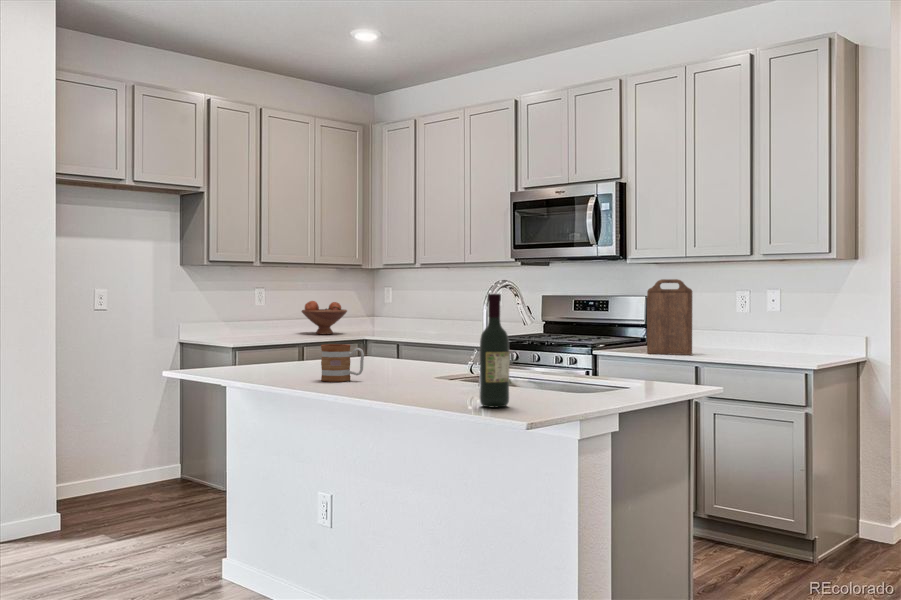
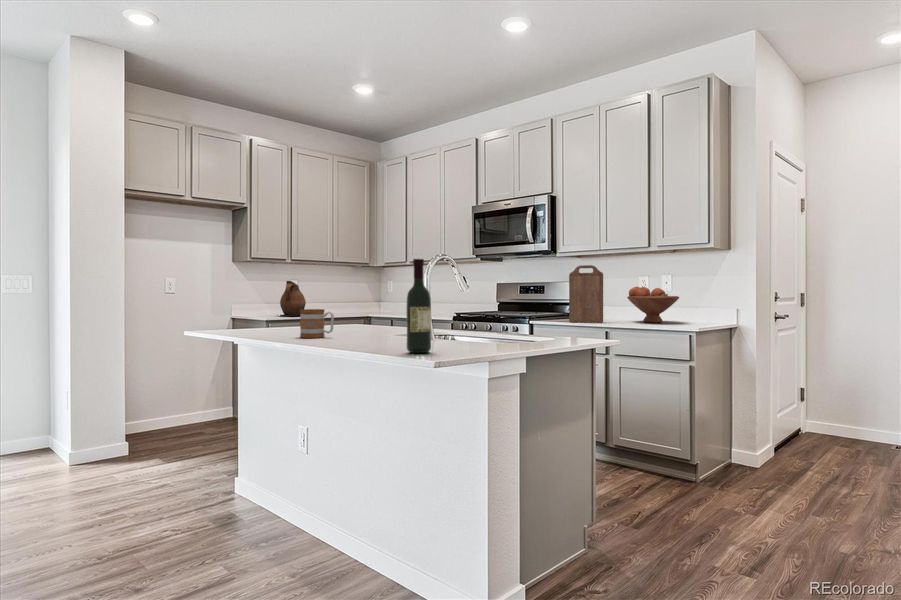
ceramic pitcher: none [244,293,290,340] -> present [280,281,306,316]
fruit bowl: present [302,301,347,335] -> present [627,287,679,323]

